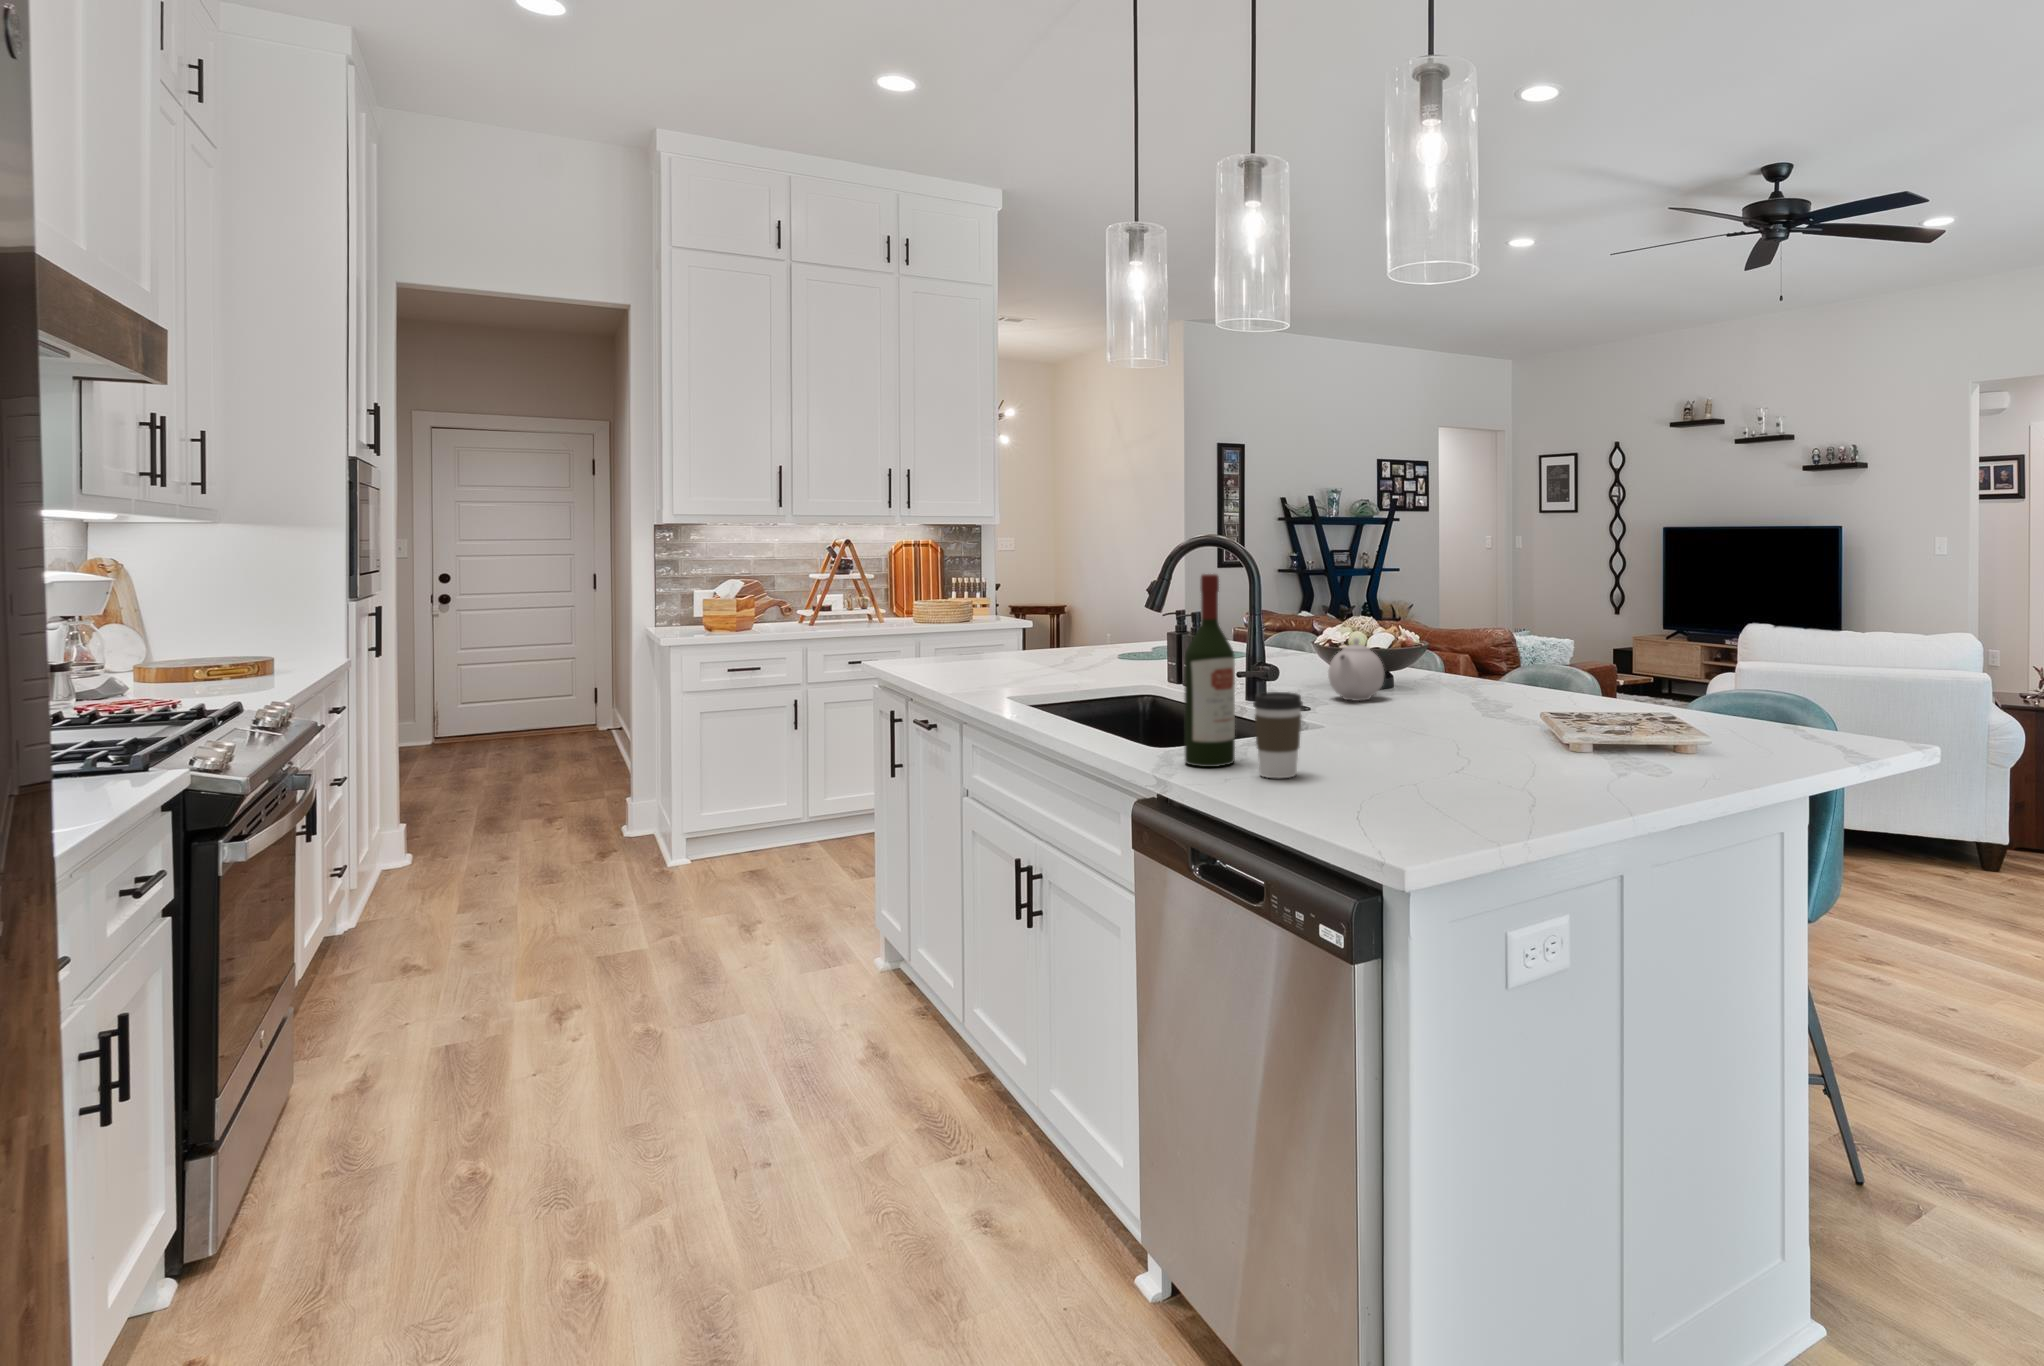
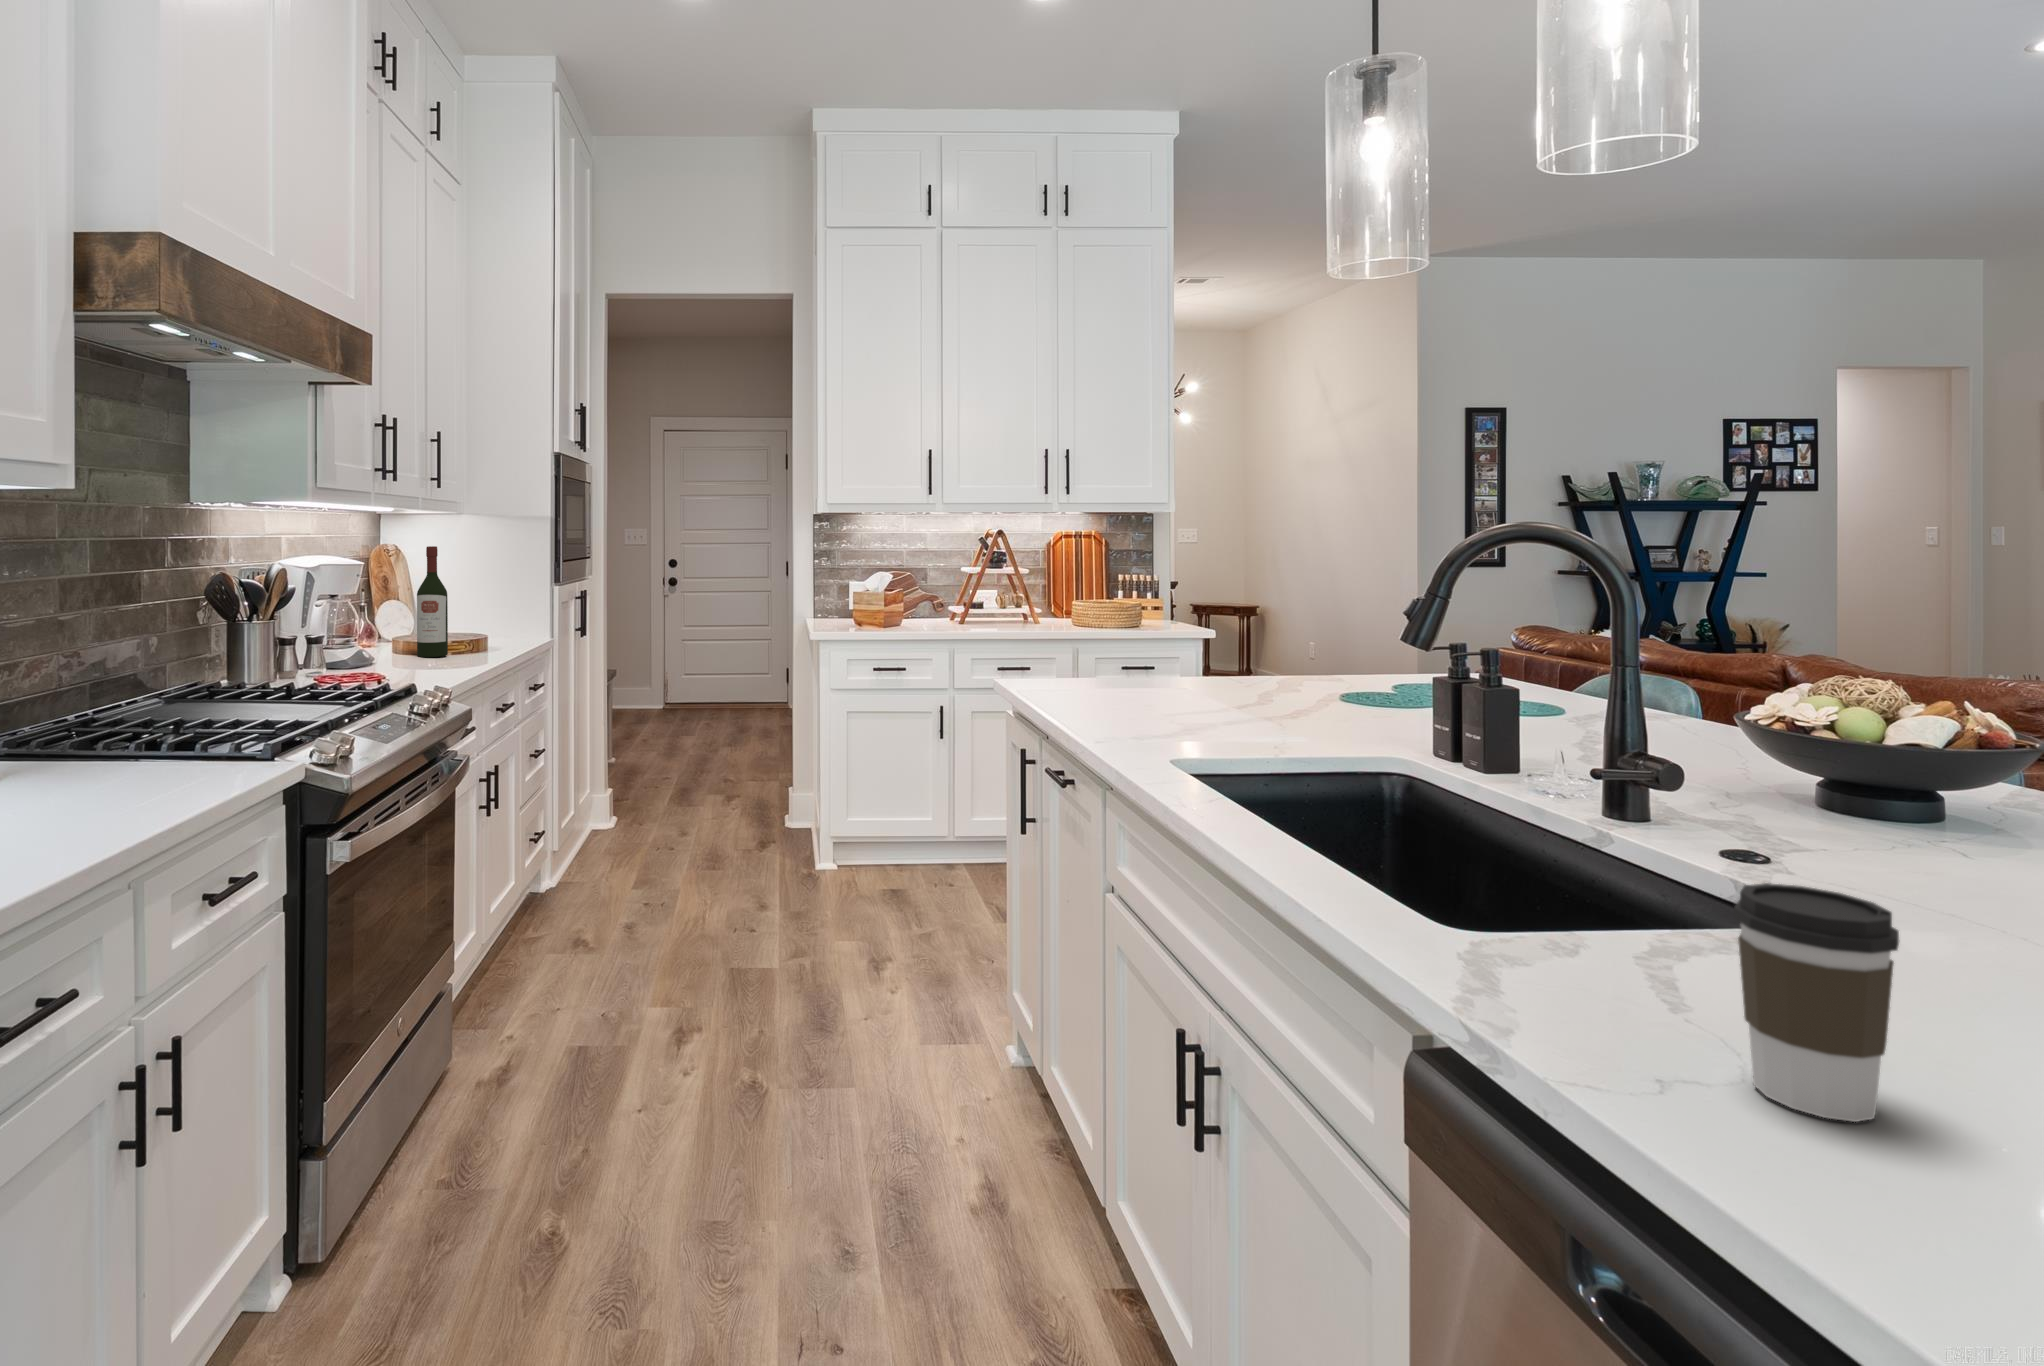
wine bottle: present [1185,574,1235,767] -> present [417,546,448,657]
teapot: present [1328,638,1385,701] -> none [1793,716,1947,844]

